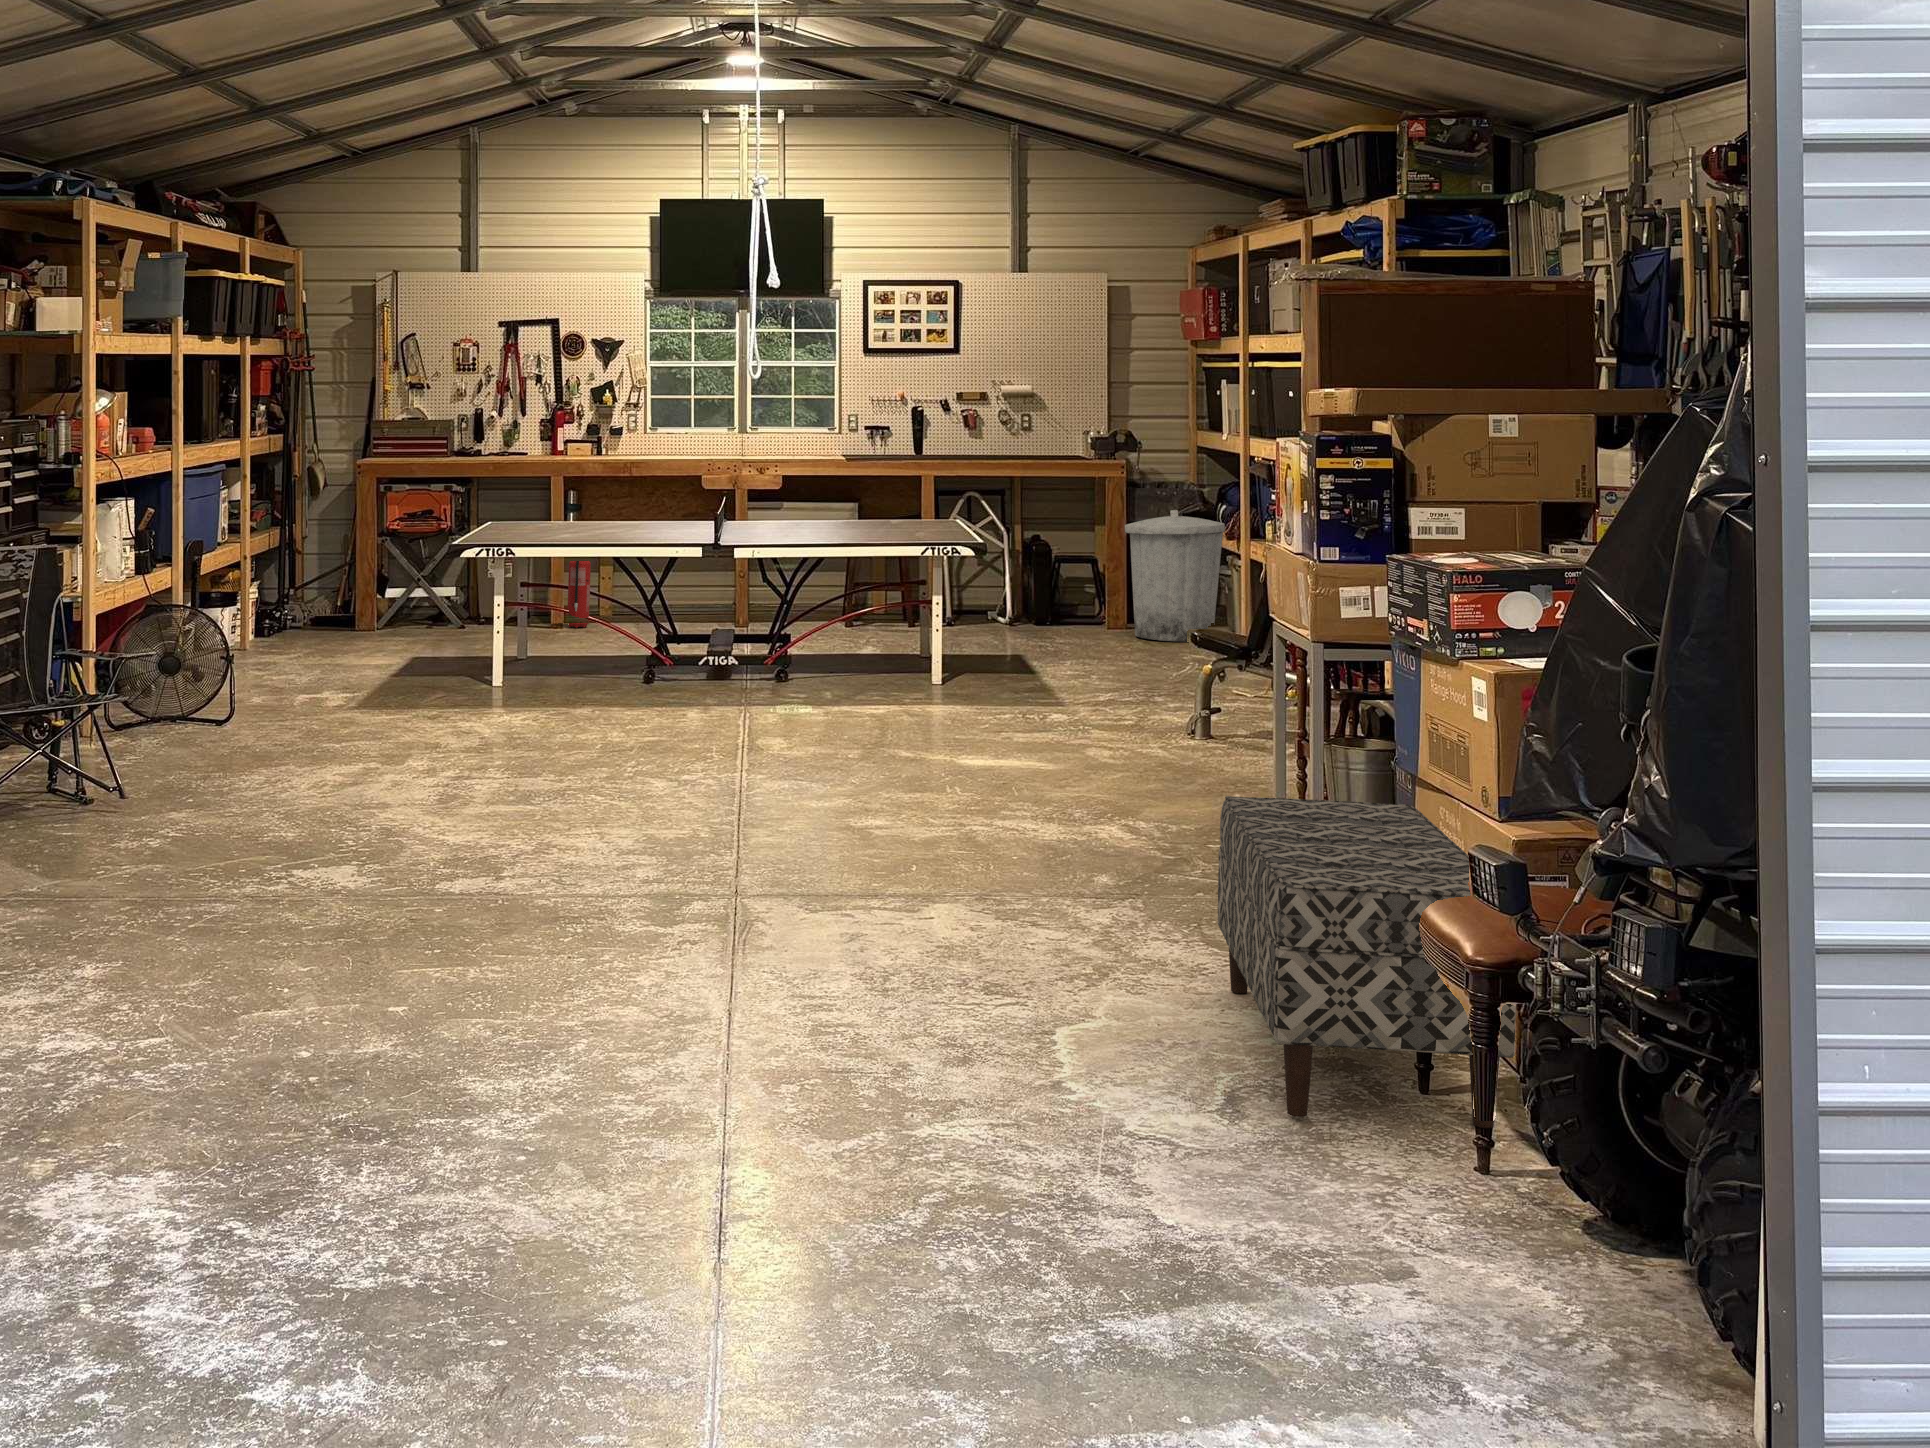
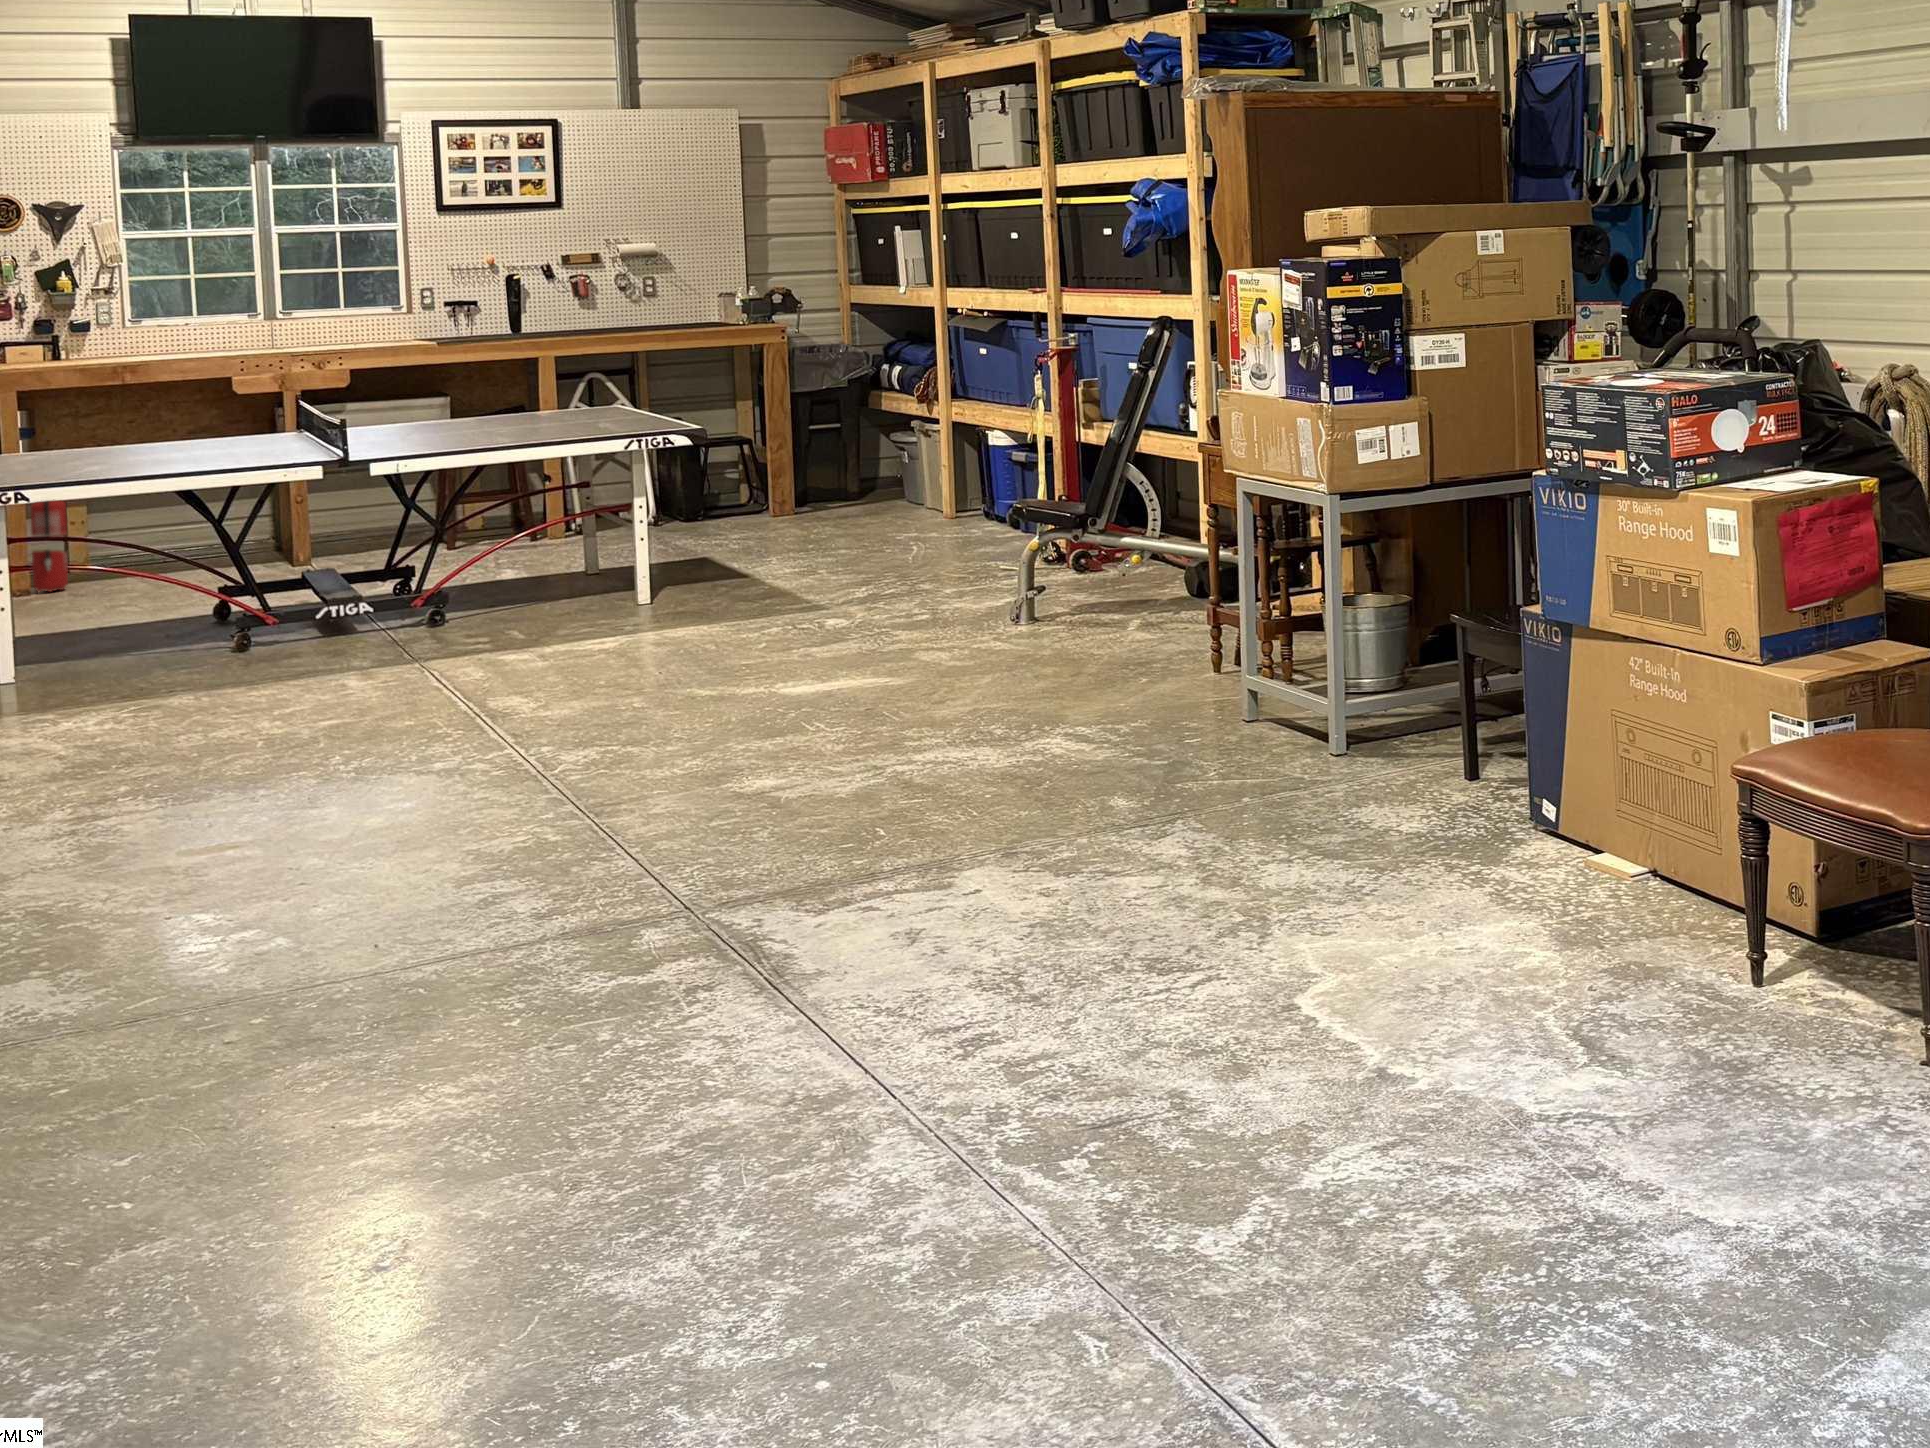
trash can: present [1125,510,1225,642] -> none [800,373,913,517]
bench: present [1218,796,1516,1129] -> none [1380,652,1843,1022]

